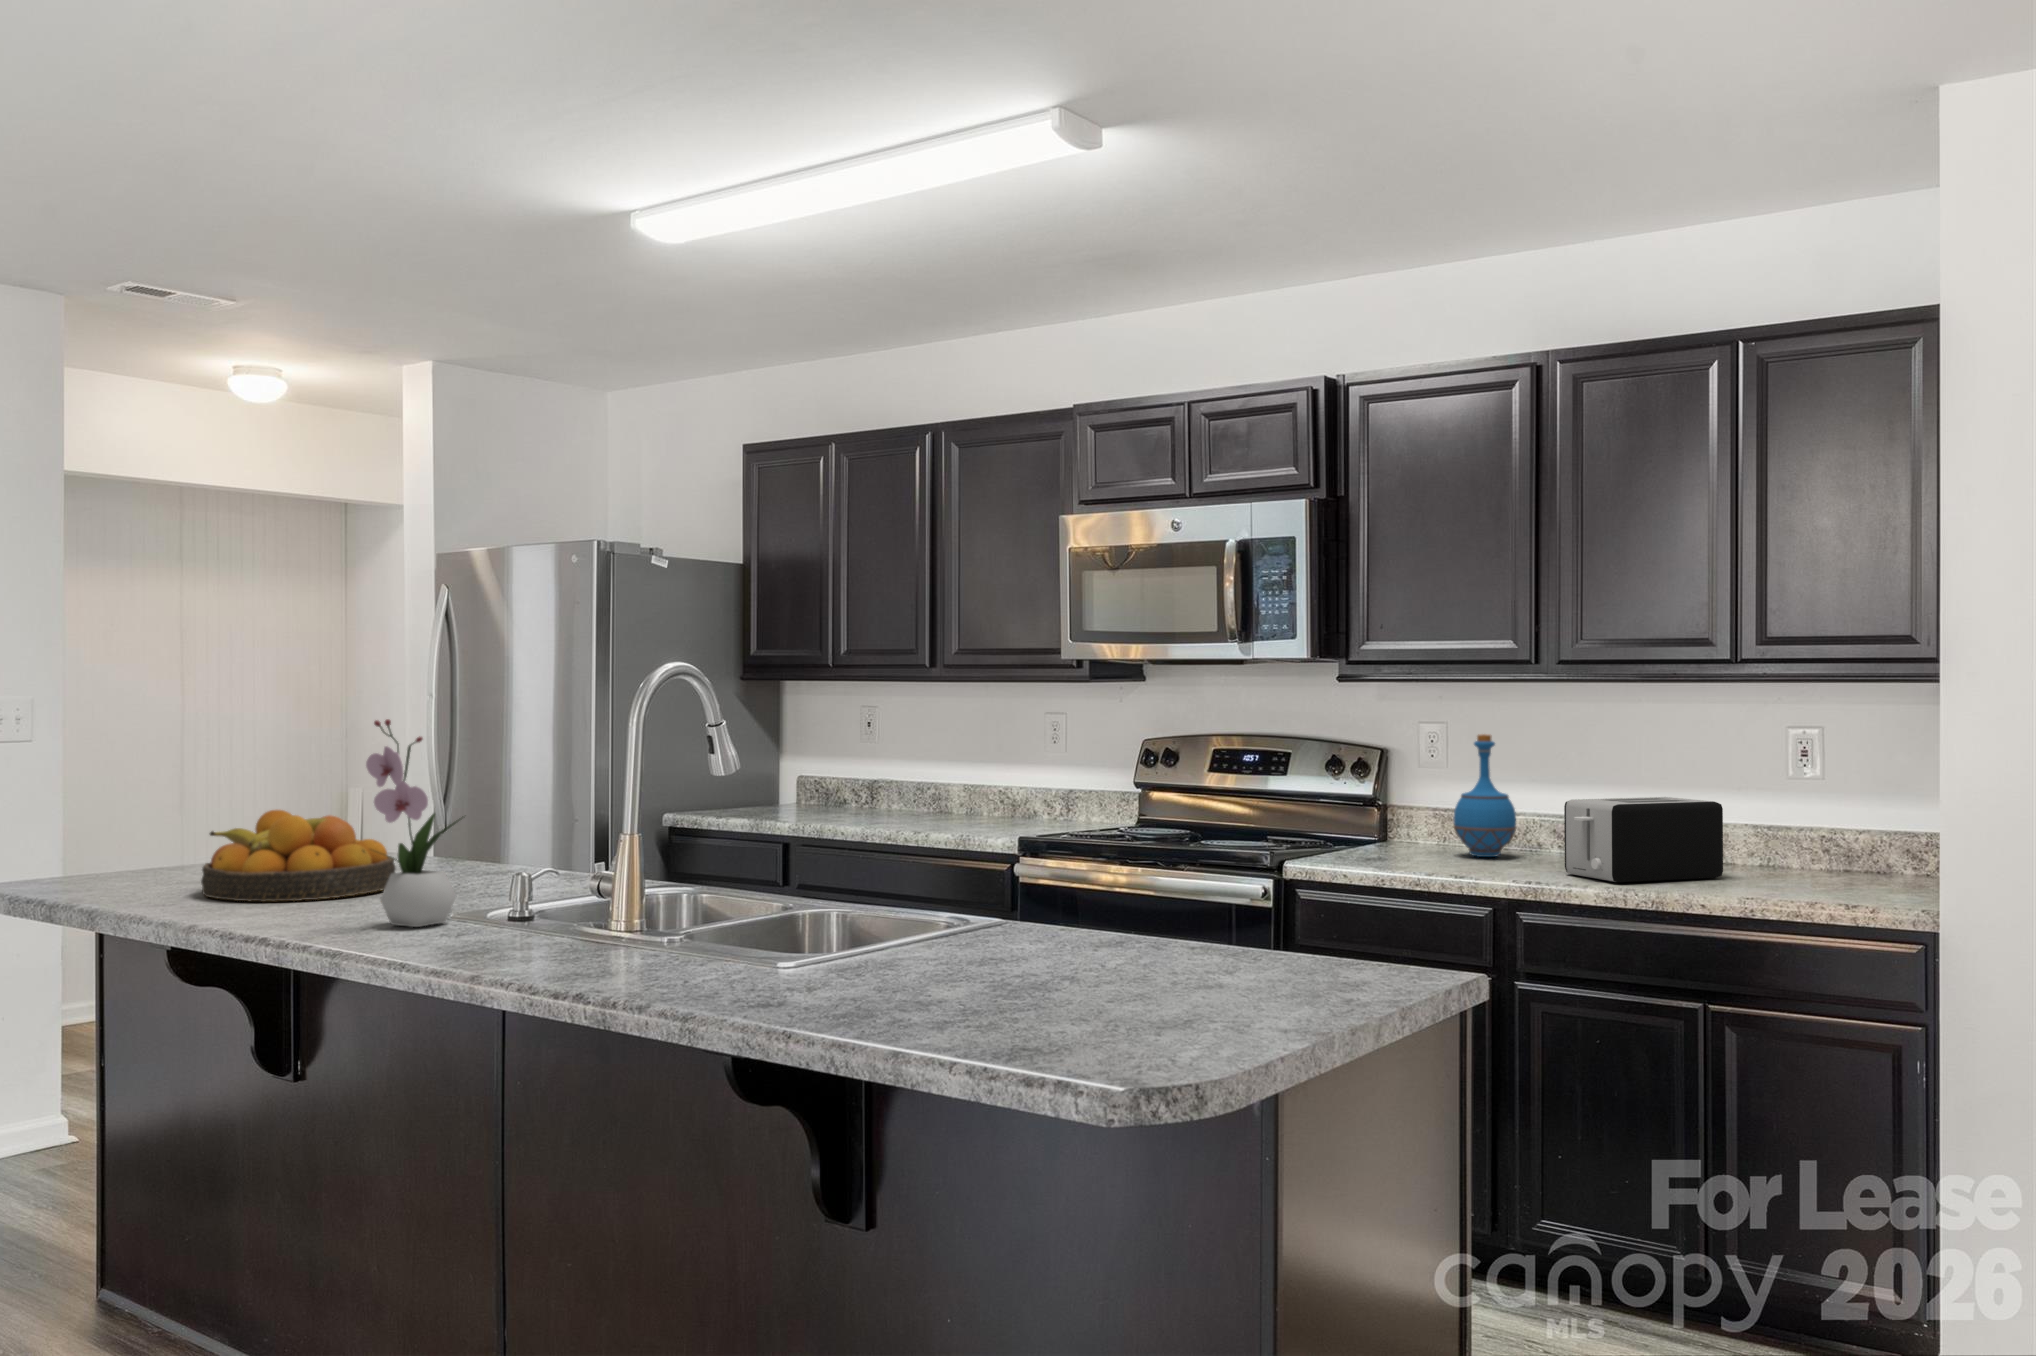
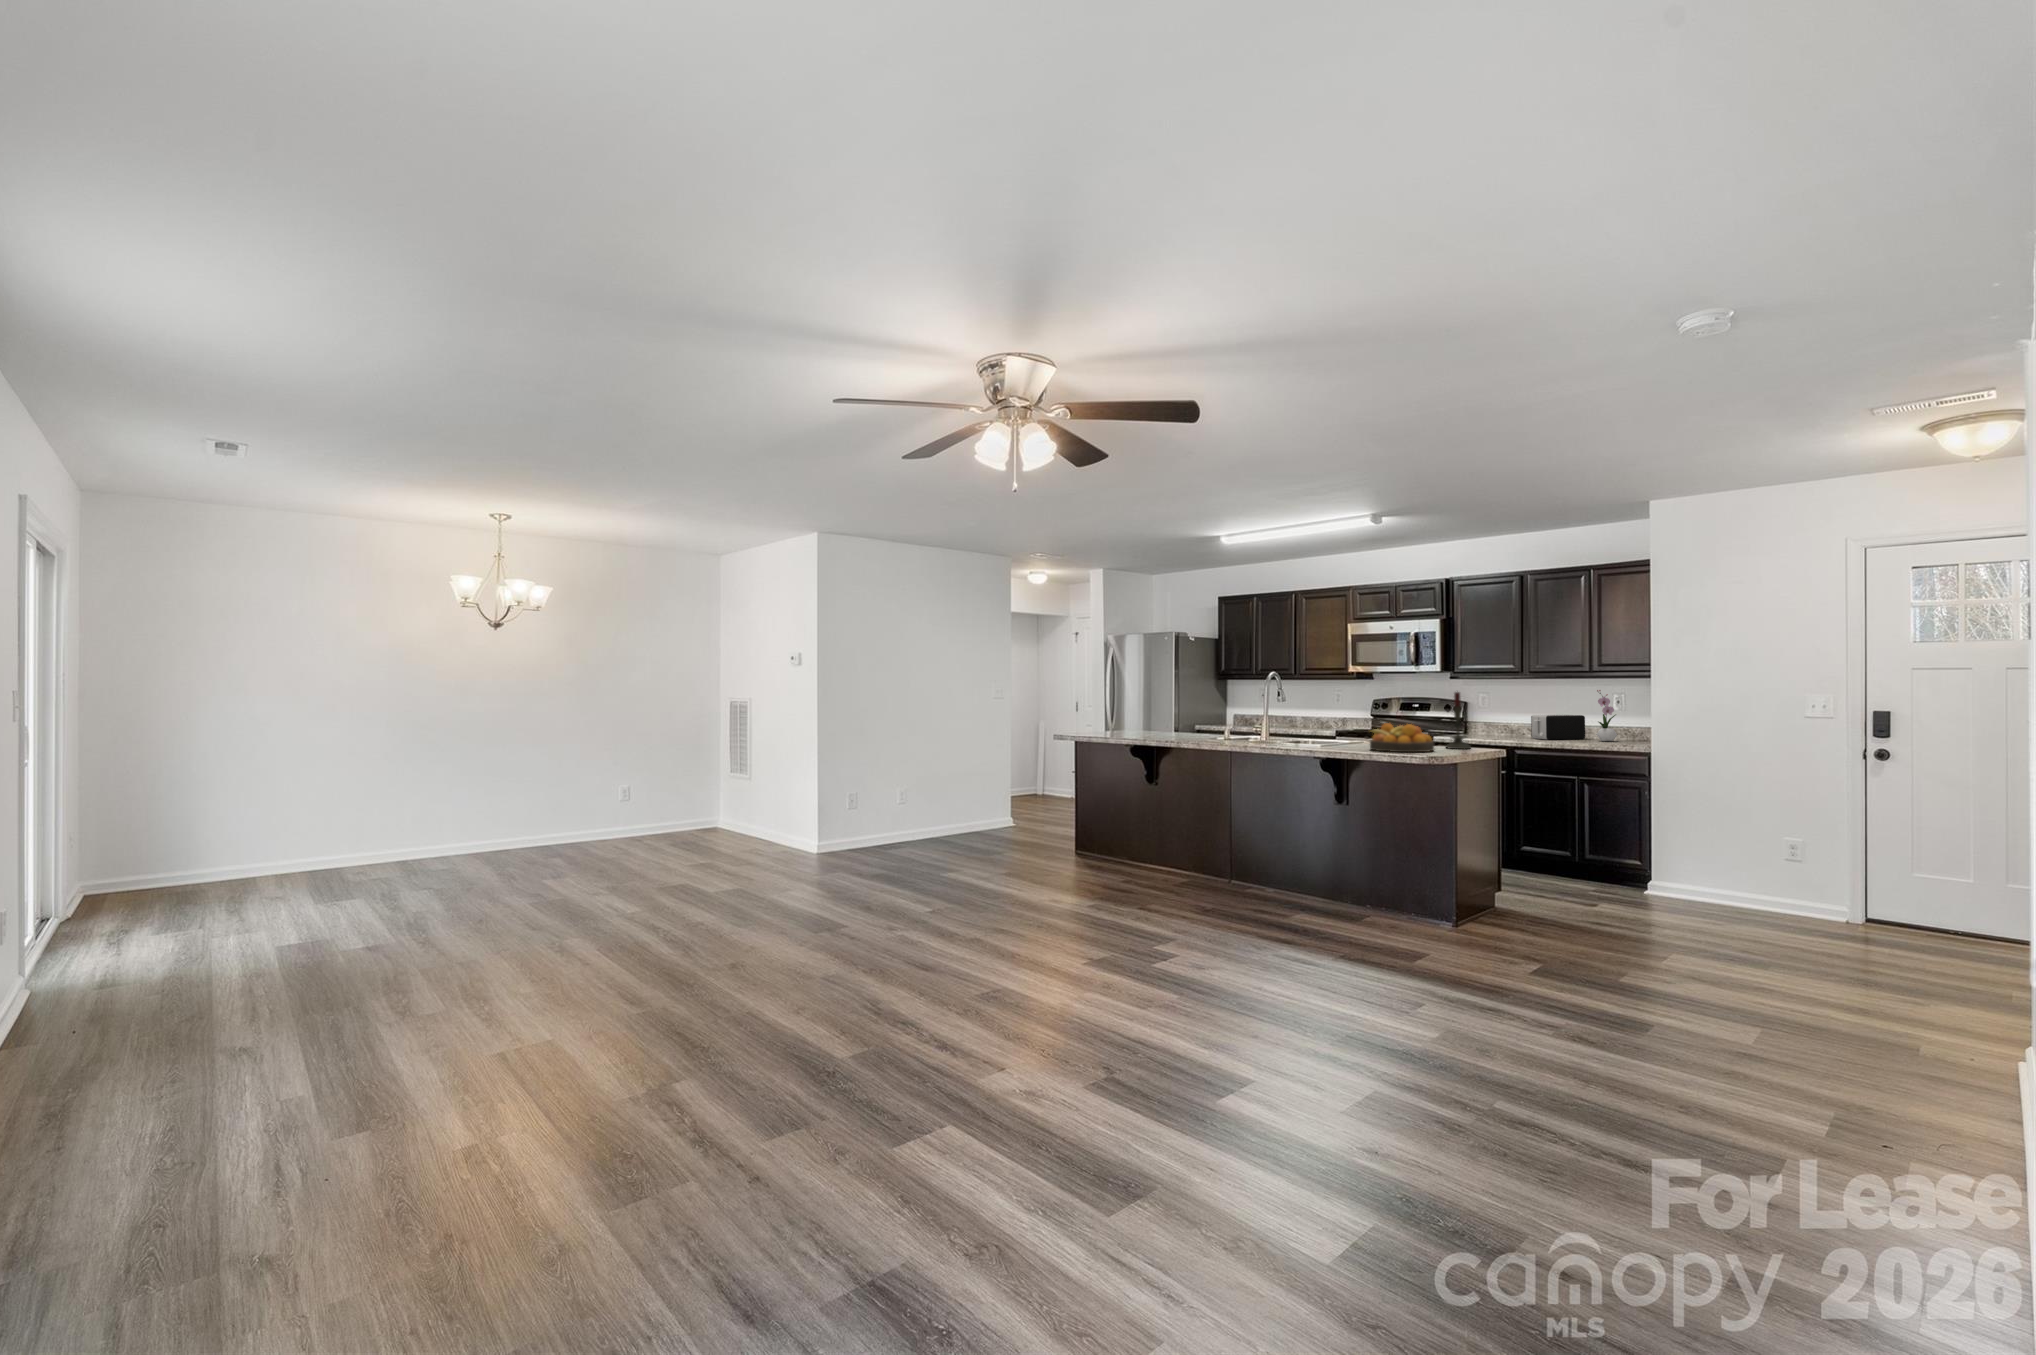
flower arrangement: present [366,719,462,927] -> present [1596,690,1617,741]
candle: none [1271,728,1368,981] -> present [1446,692,1471,749]
bottle: present [1454,734,1516,857] -> none [1493,696,1516,735]
fruit bowl: present [201,810,396,902] -> present [1370,723,1434,752]

